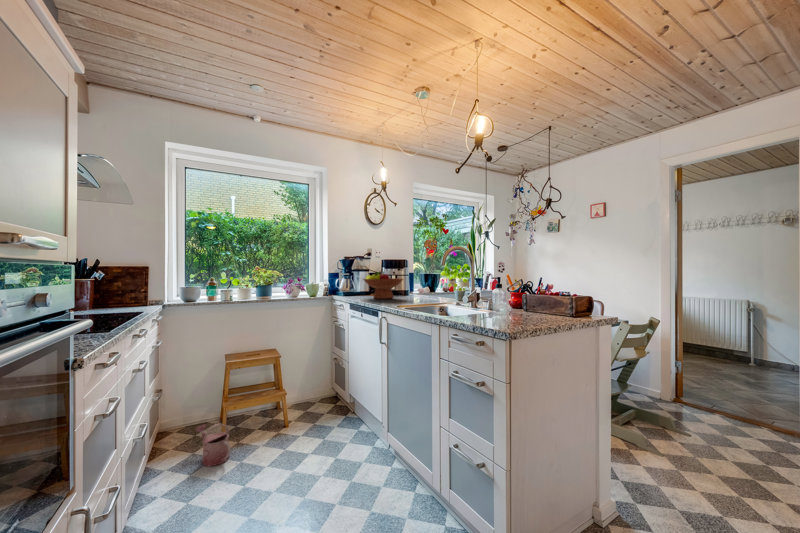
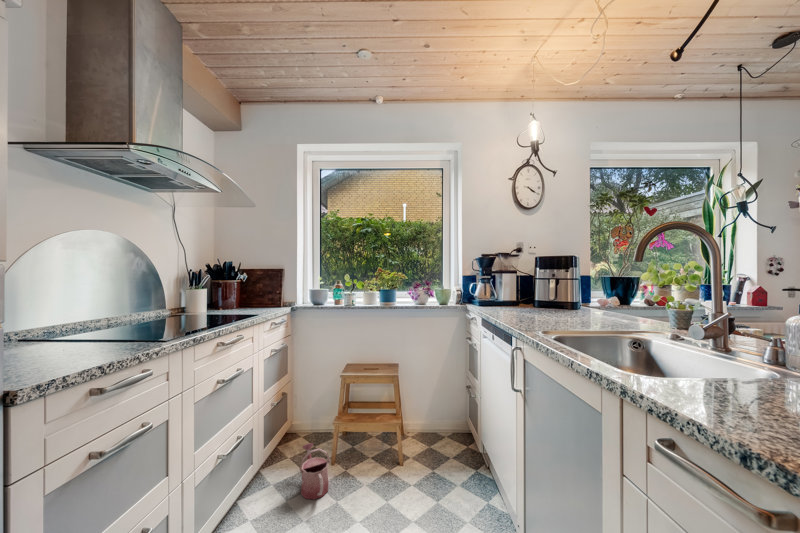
fruit bowl: present [364,271,403,299] -> none [502,273,567,314]

